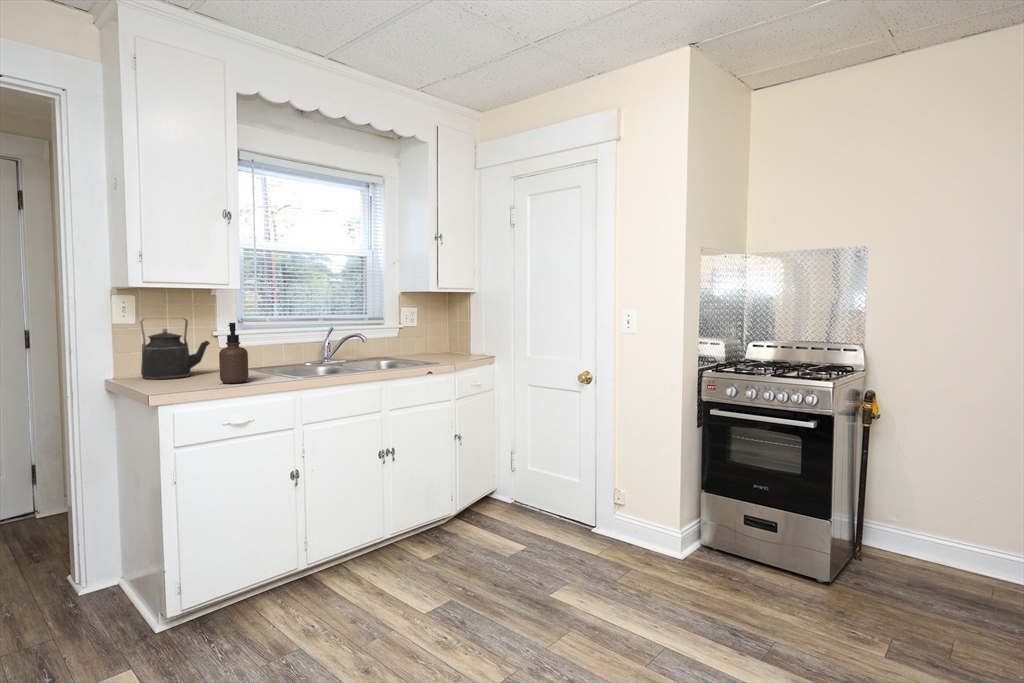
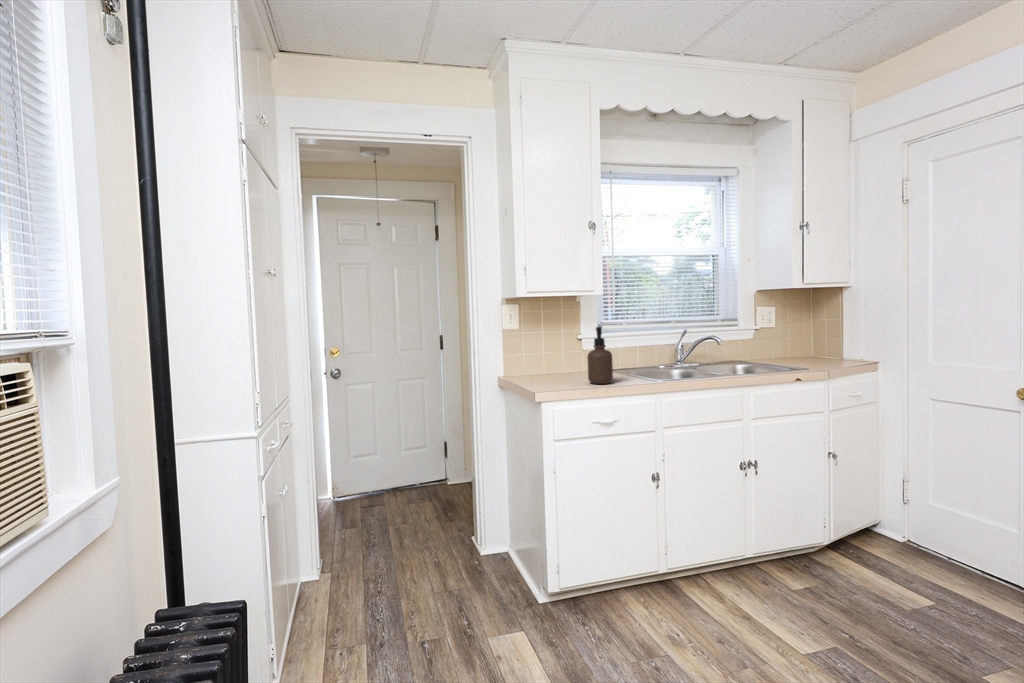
kettle: present [140,318,210,380] -> none [523,323,577,378]

